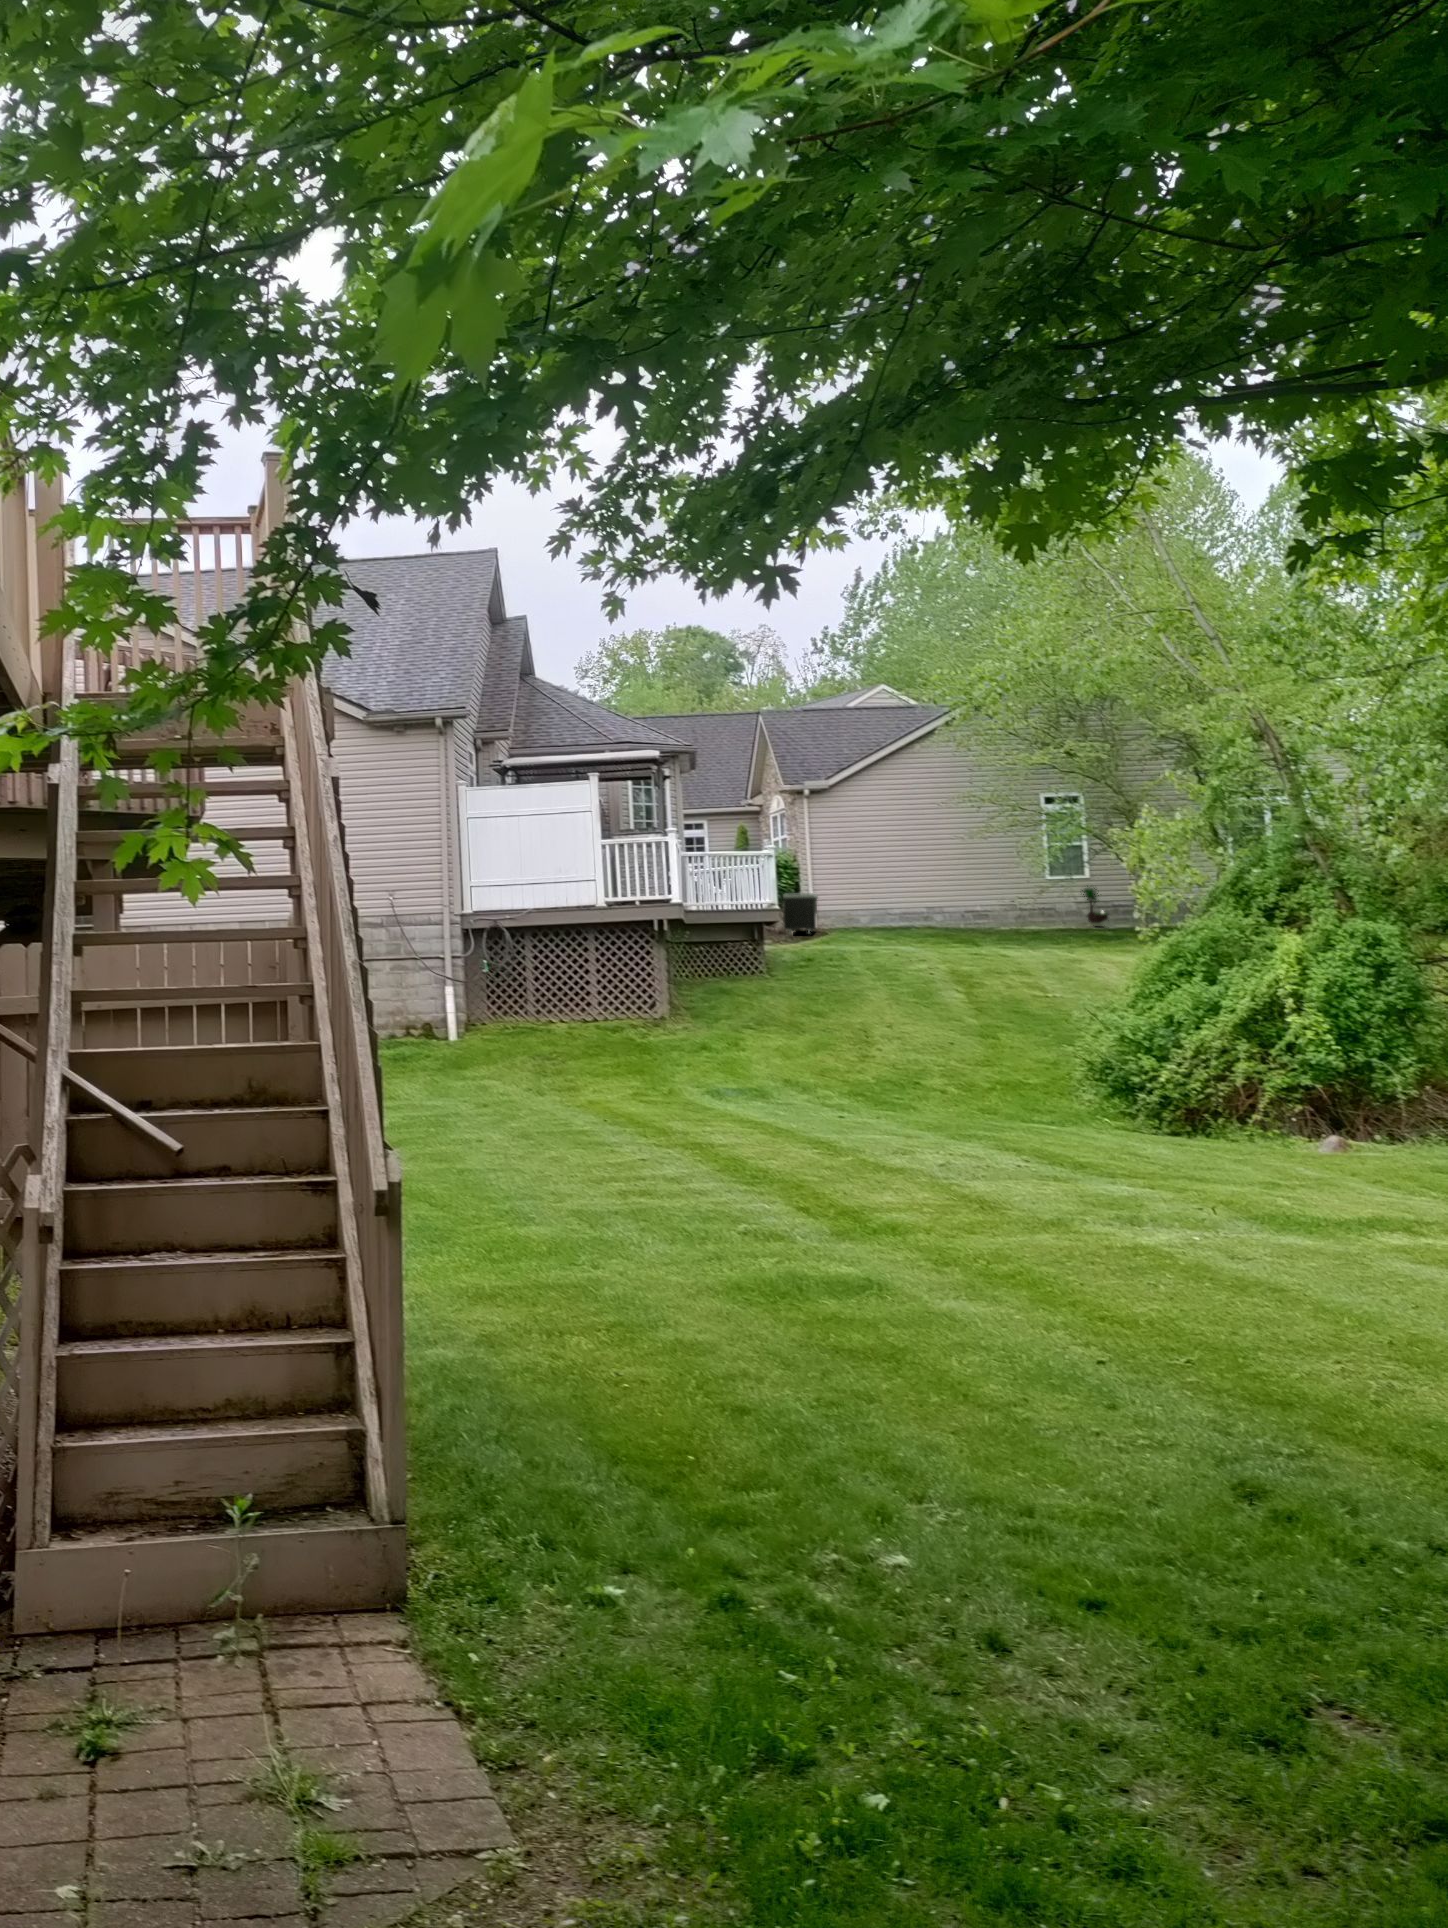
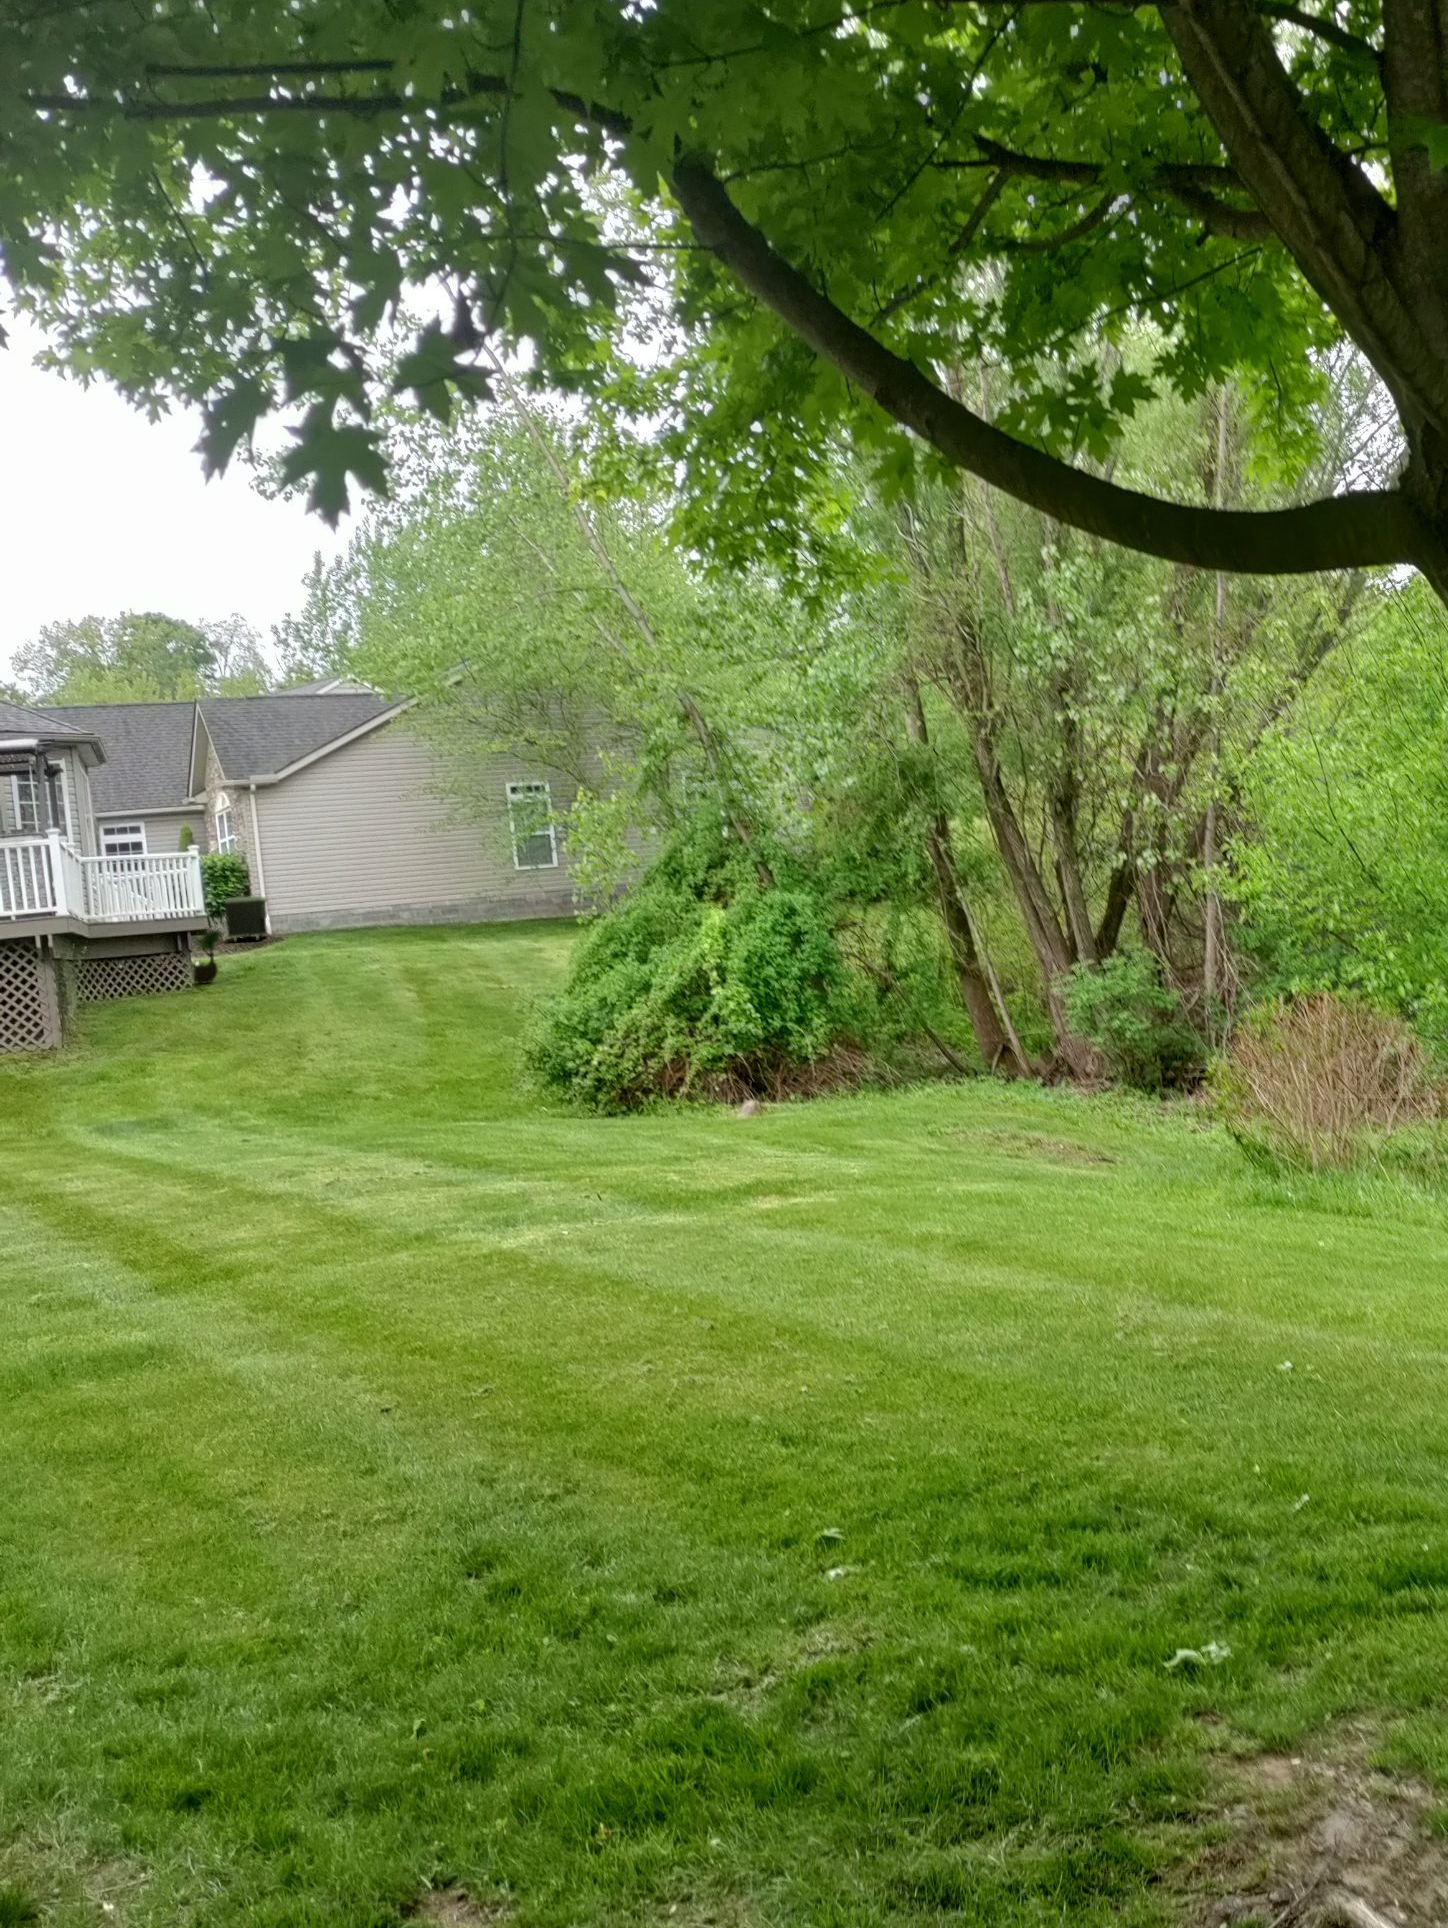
potted tree: present [1082,886,1108,927] -> present [194,926,222,983]

